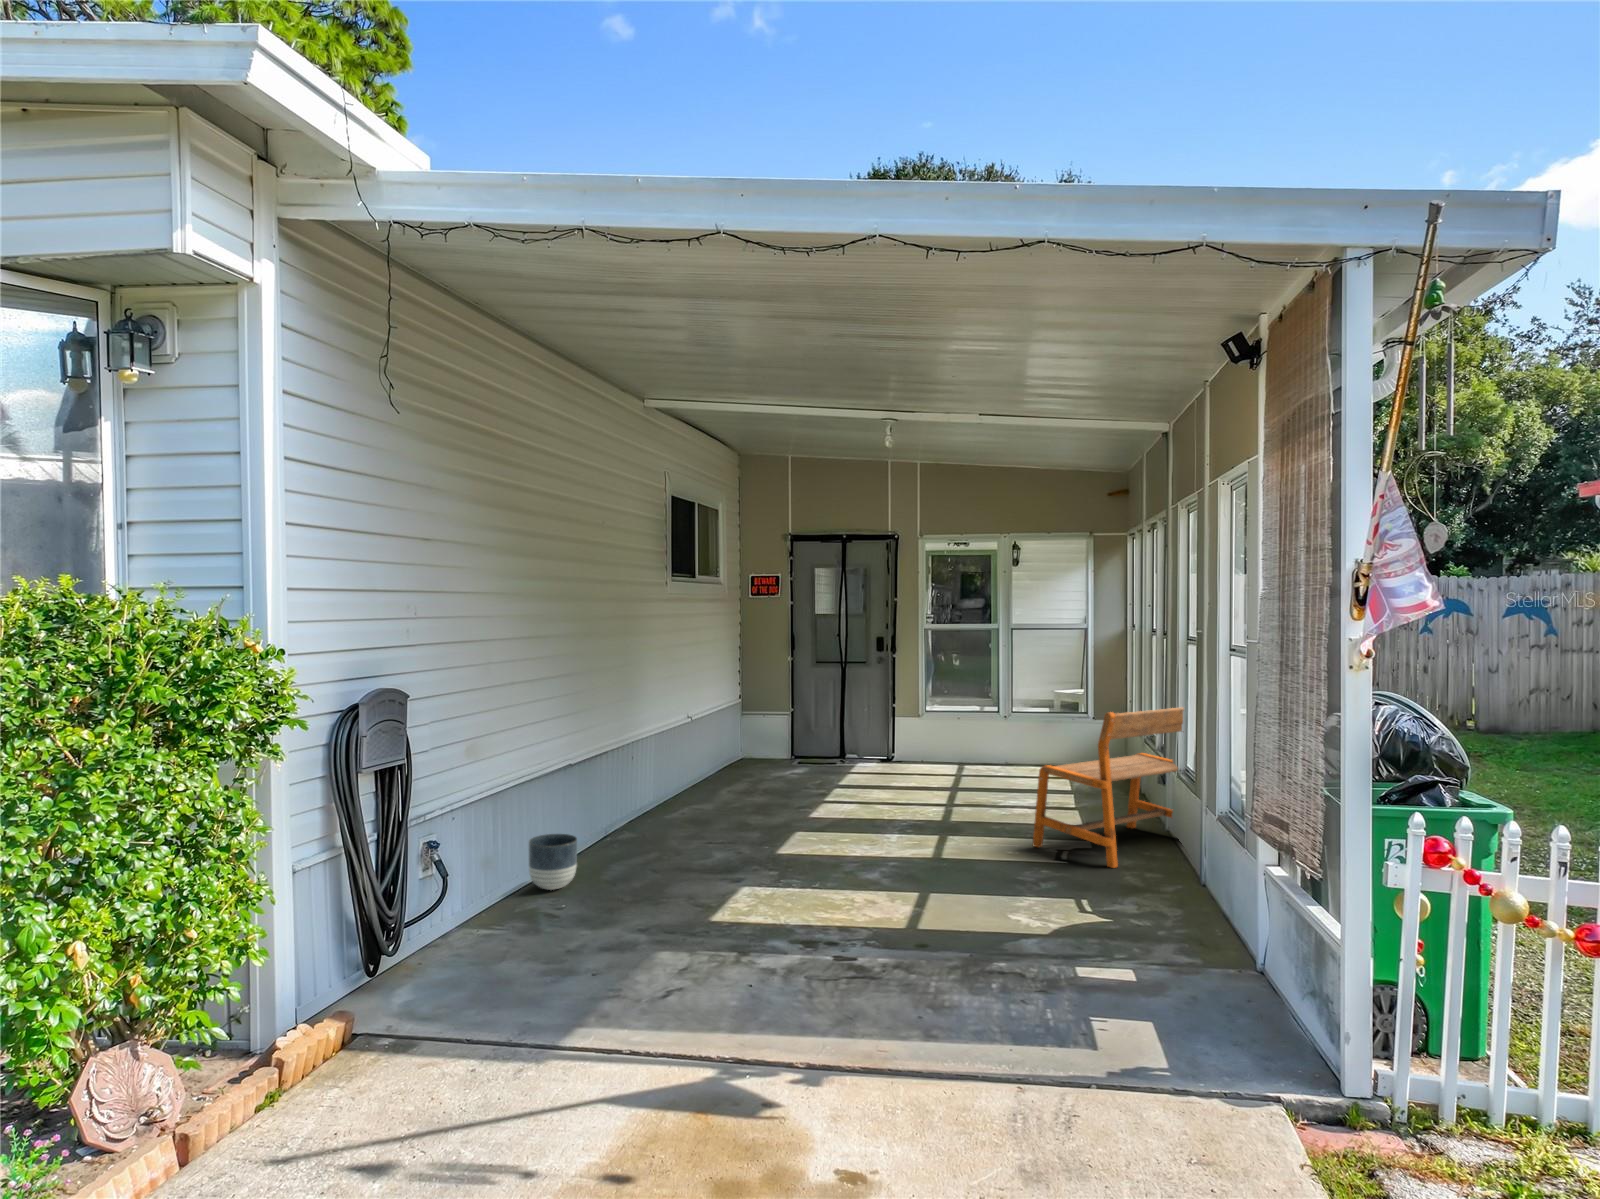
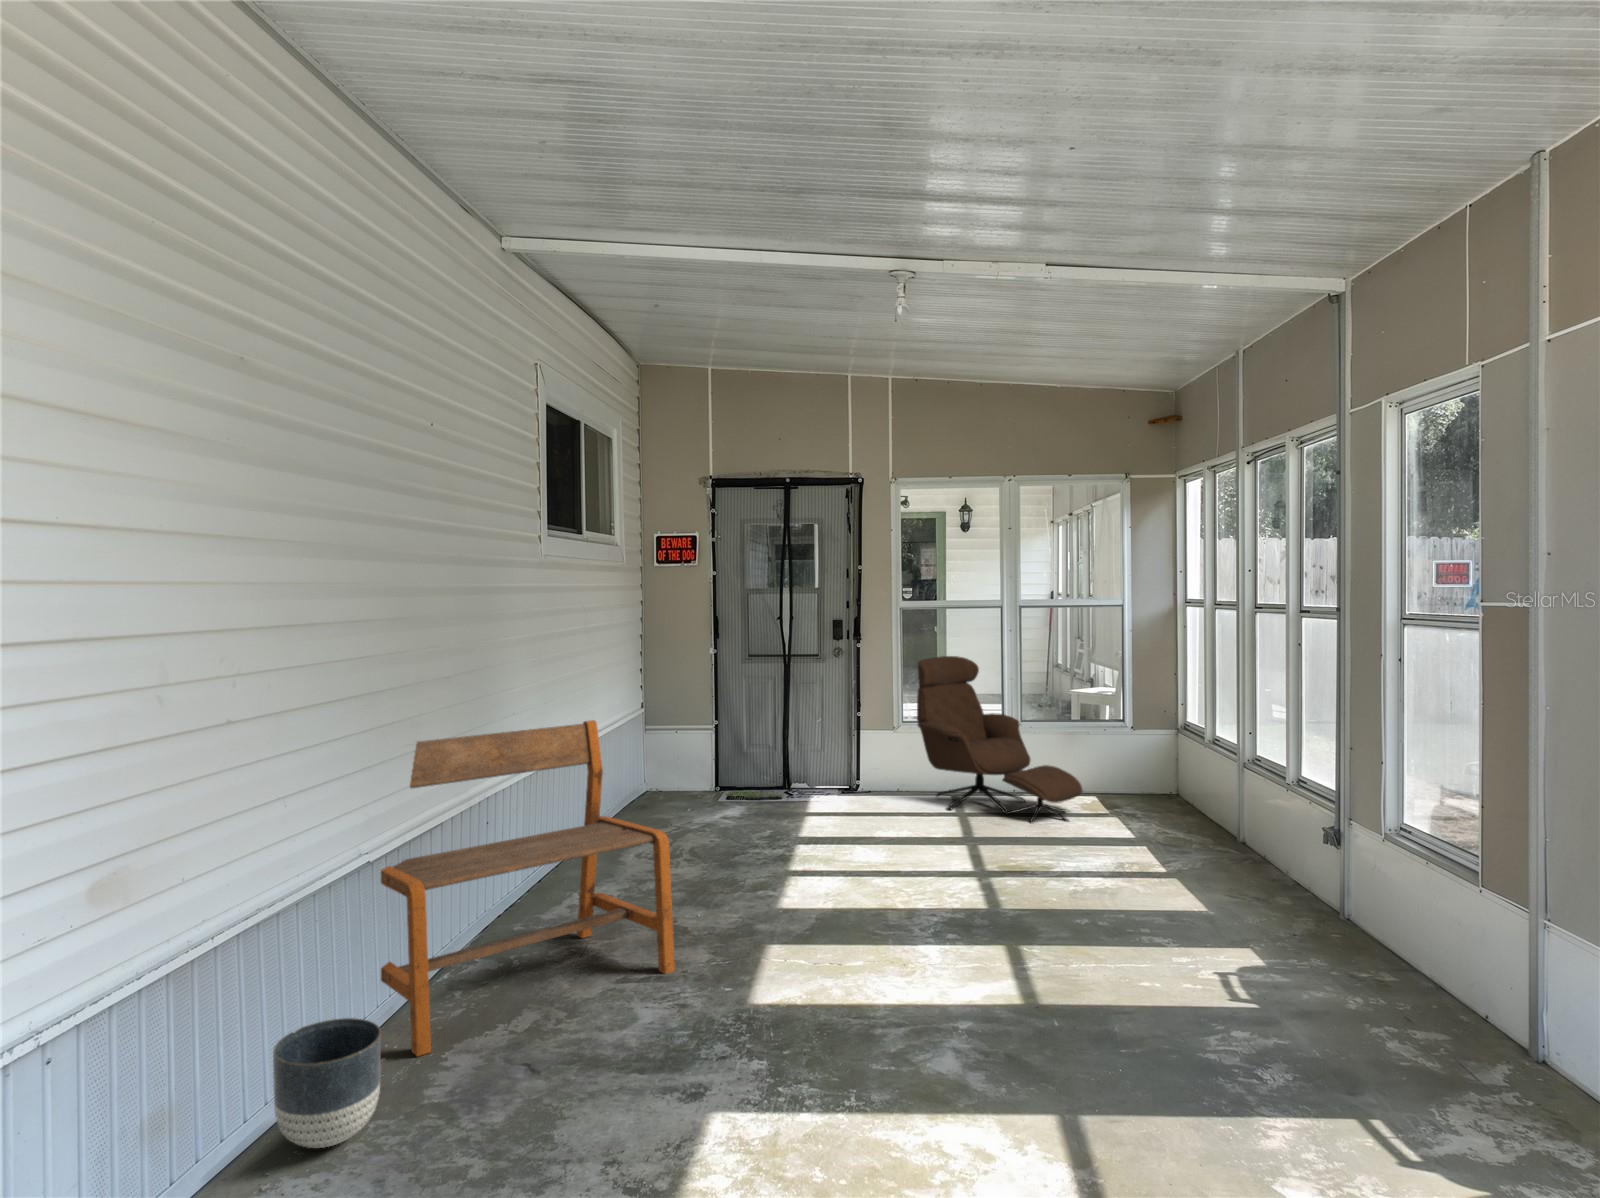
lounge chair: none [931,665,1046,784] -> present [917,656,1082,823]
bench: present [1033,707,1184,868] -> present [381,720,675,1056]

